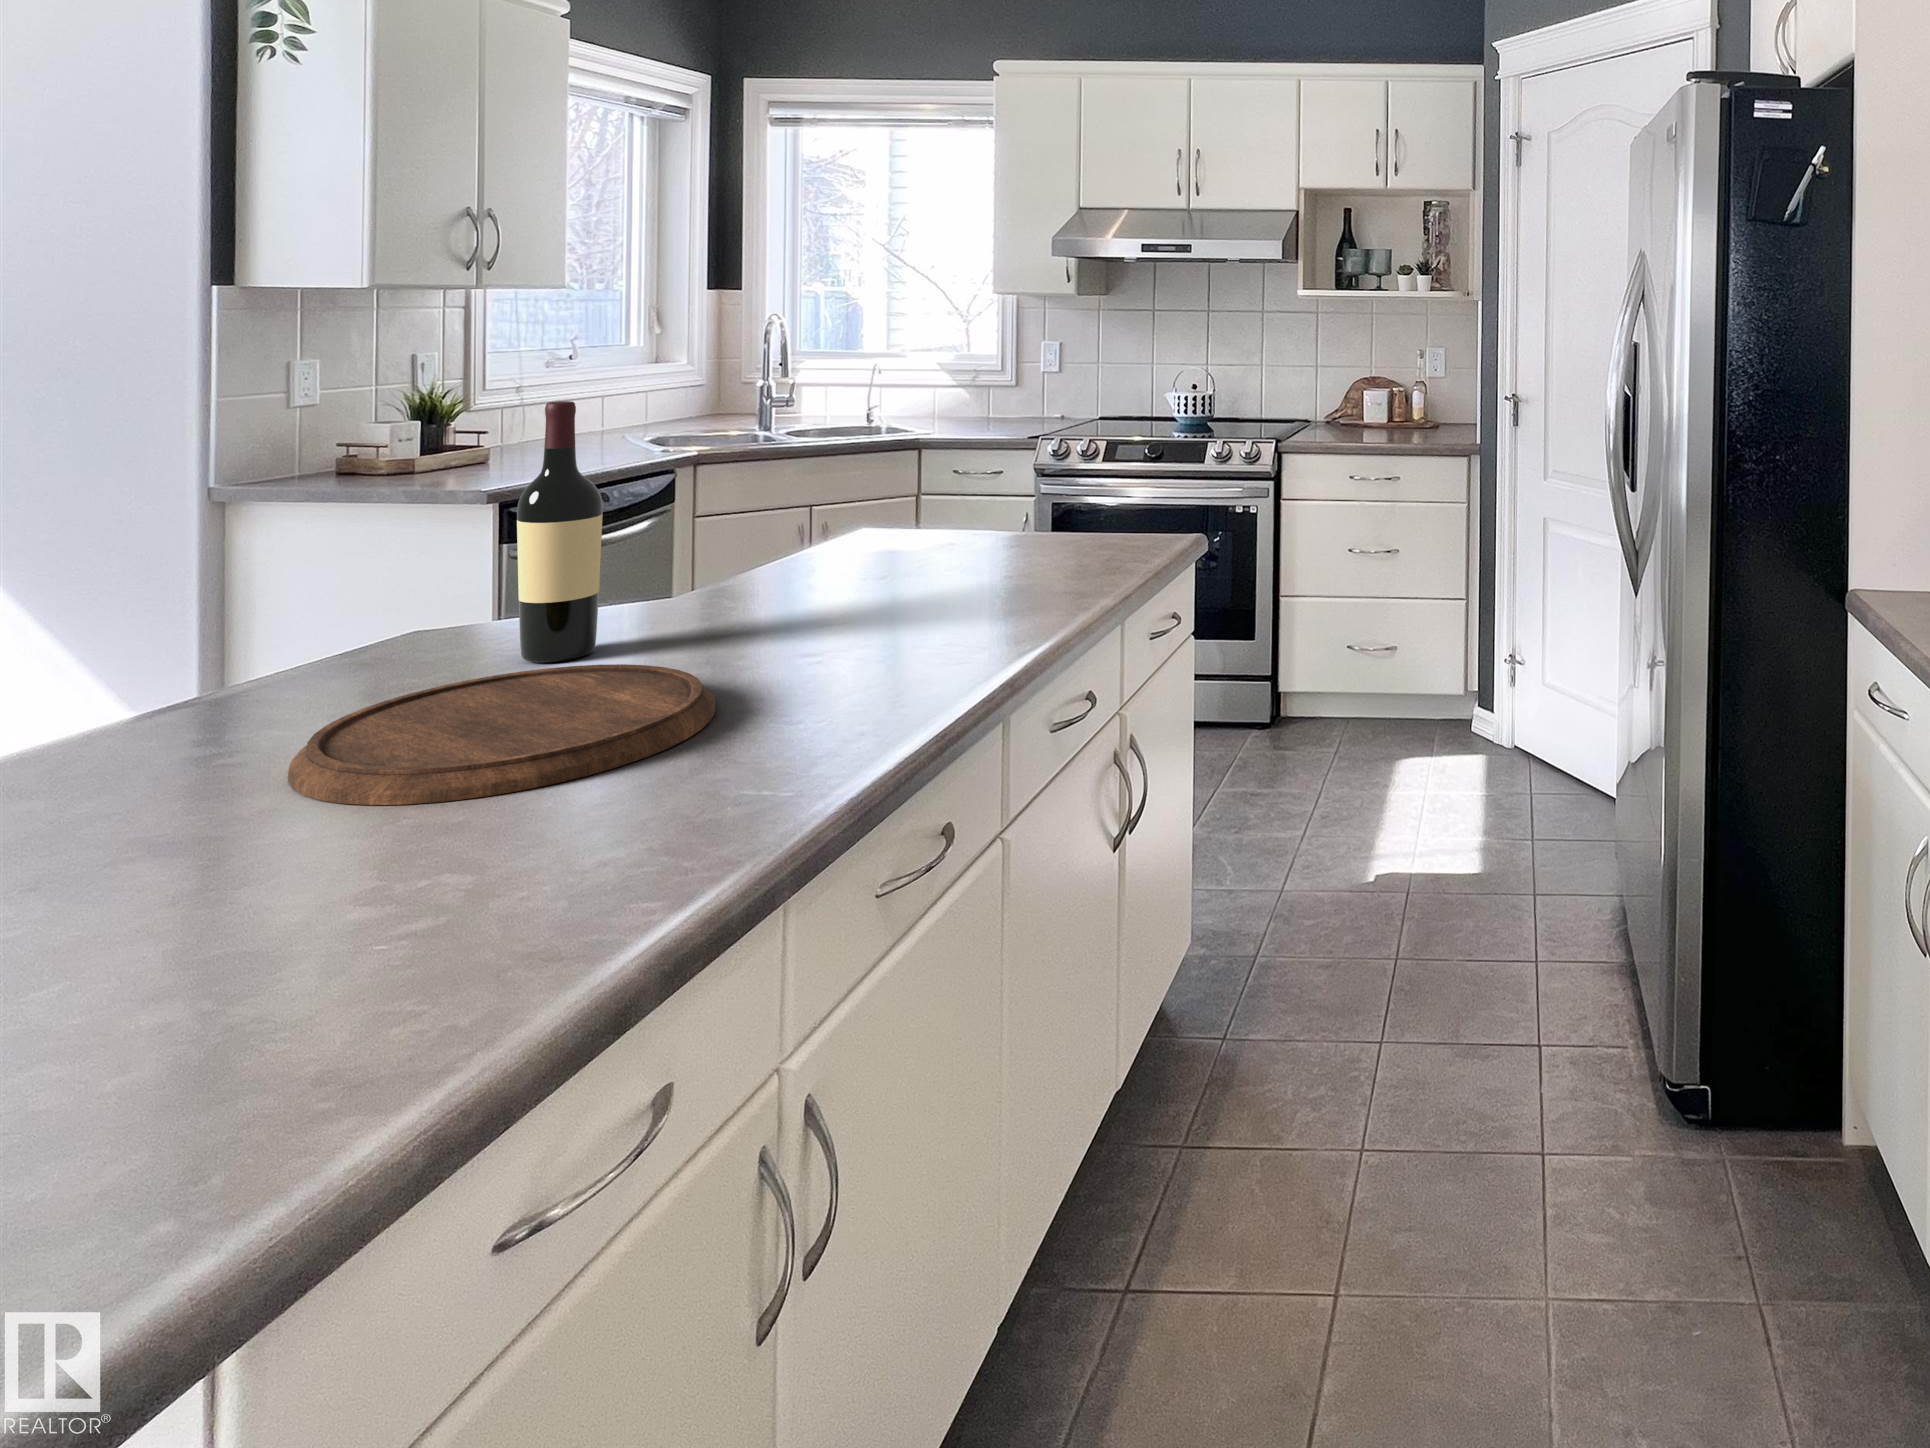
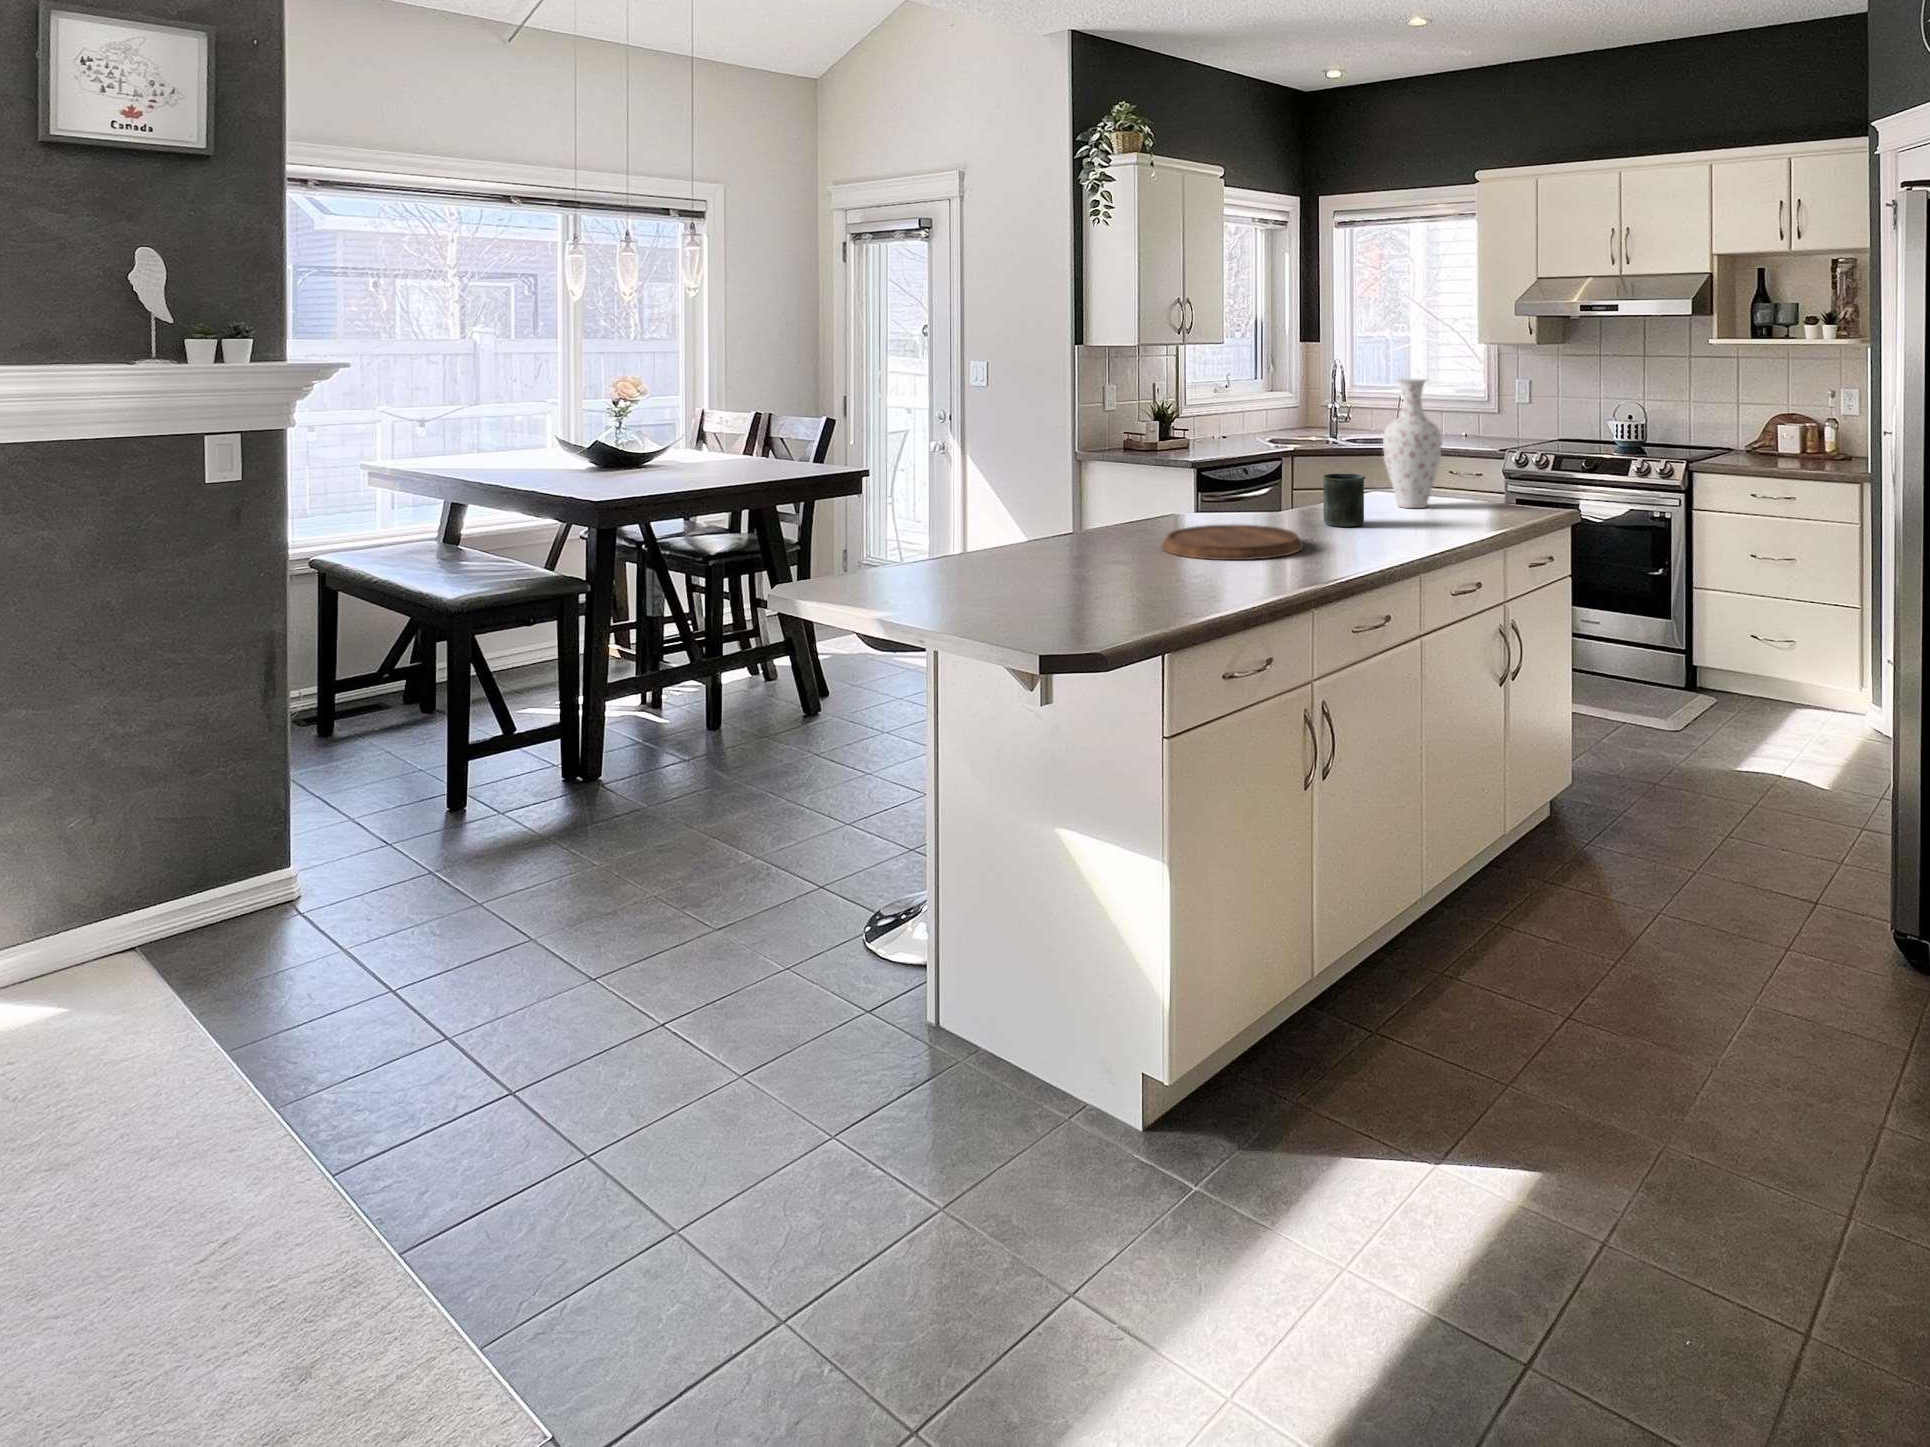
vase: none [881,343,990,564] -> present [1383,379,1442,508]
wine bottle: present [517,401,603,662] -> none [1226,405,1257,527]
mug: none [759,523,855,630] -> present [1322,474,1365,527]

